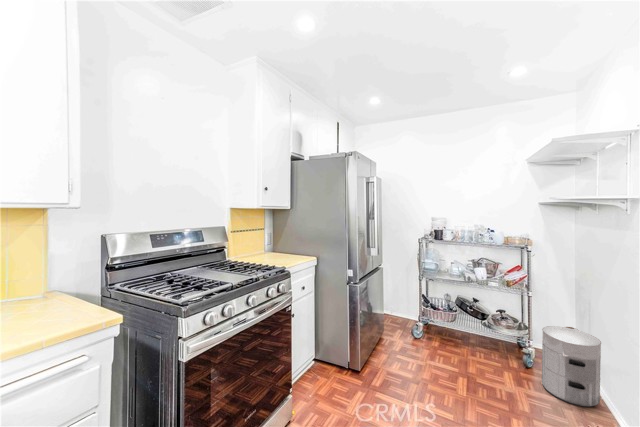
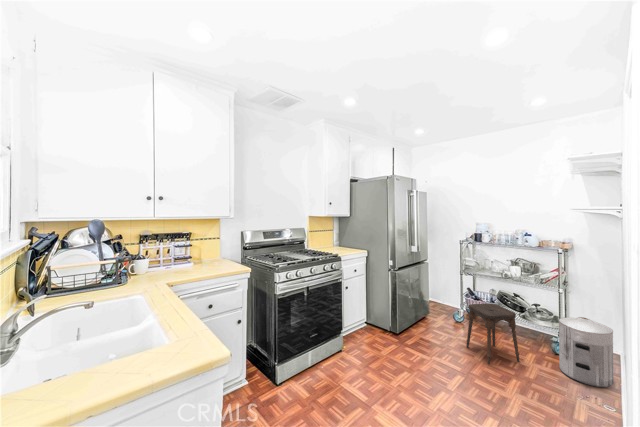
stool: none [443,317,505,398] -> present [466,303,520,364]

